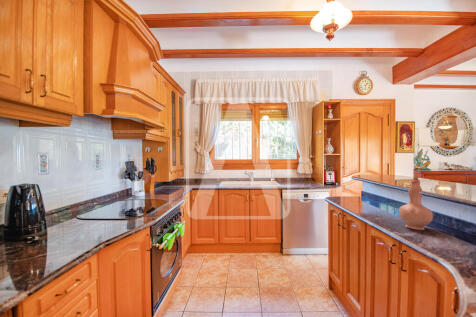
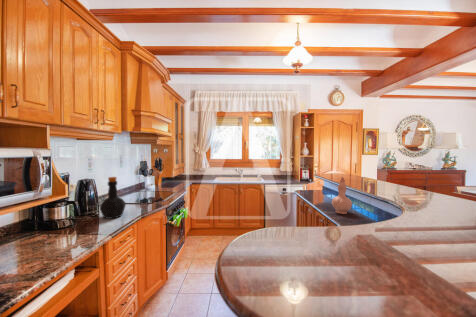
bottle: none [51,179,96,247] -> present [100,177,126,219]

